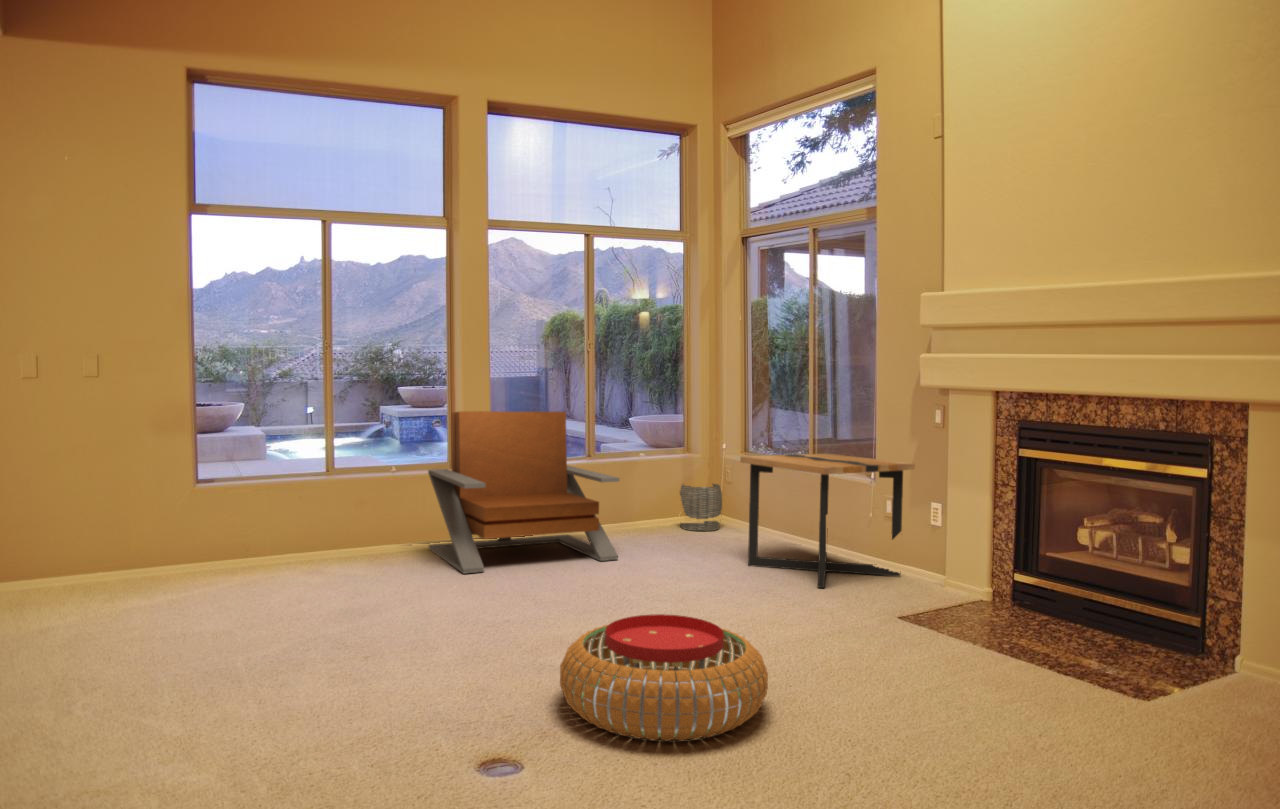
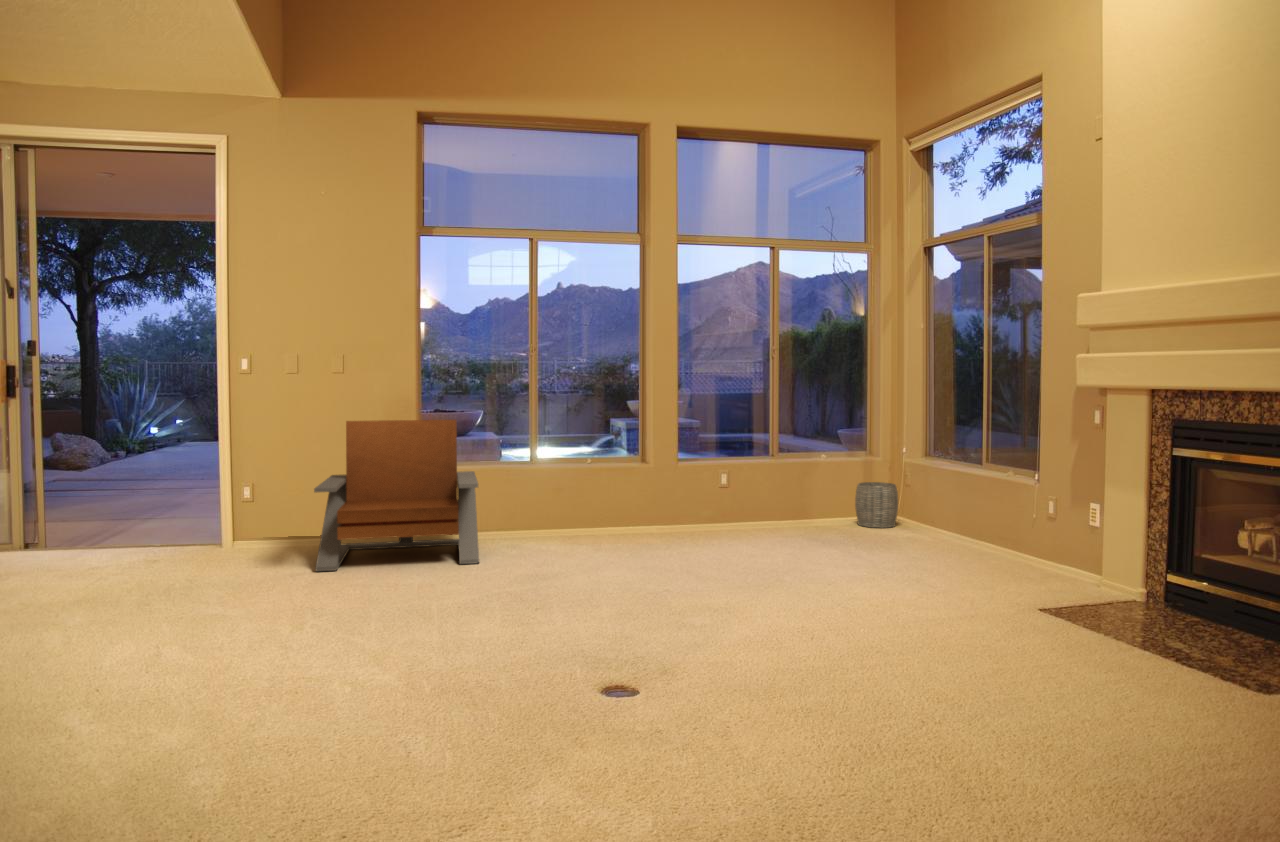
lounge chair: present [428,411,619,574] -> present [314,420,479,571]
side table: present [740,453,915,588] -> none [897,454,1073,581]
pouf: present [560,614,768,741] -> none [680,588,857,687]

